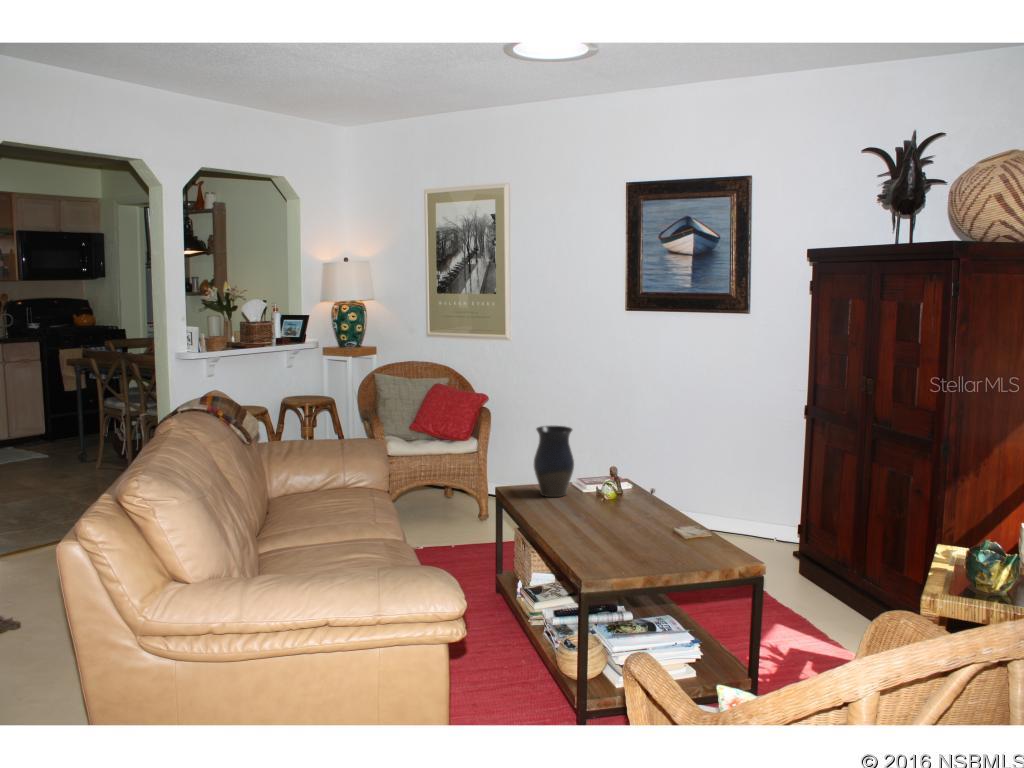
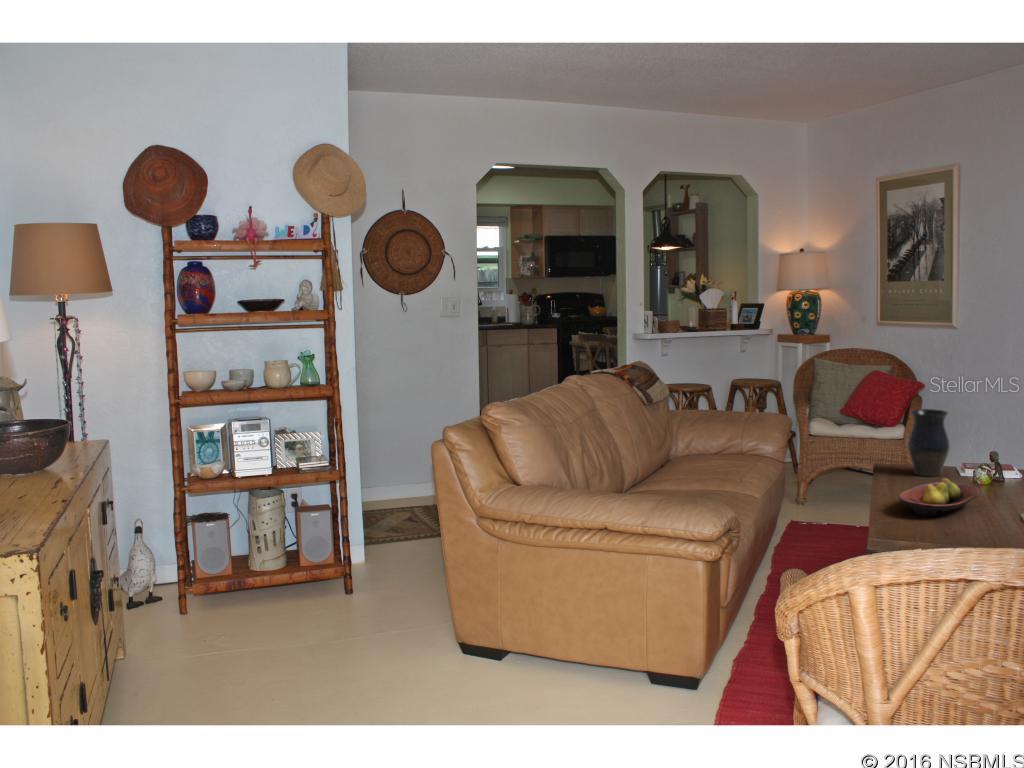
fruit bowl: none [574,504,643,551] -> present [899,478,979,517]

